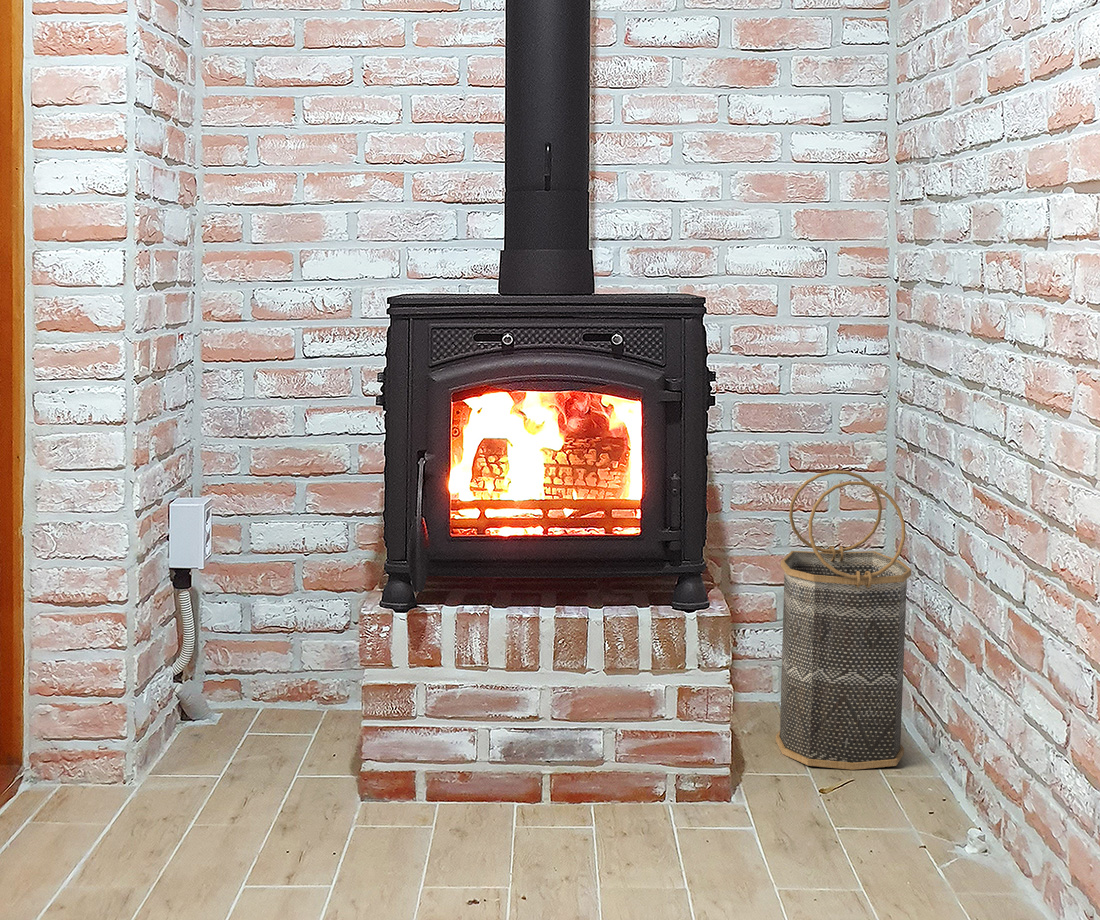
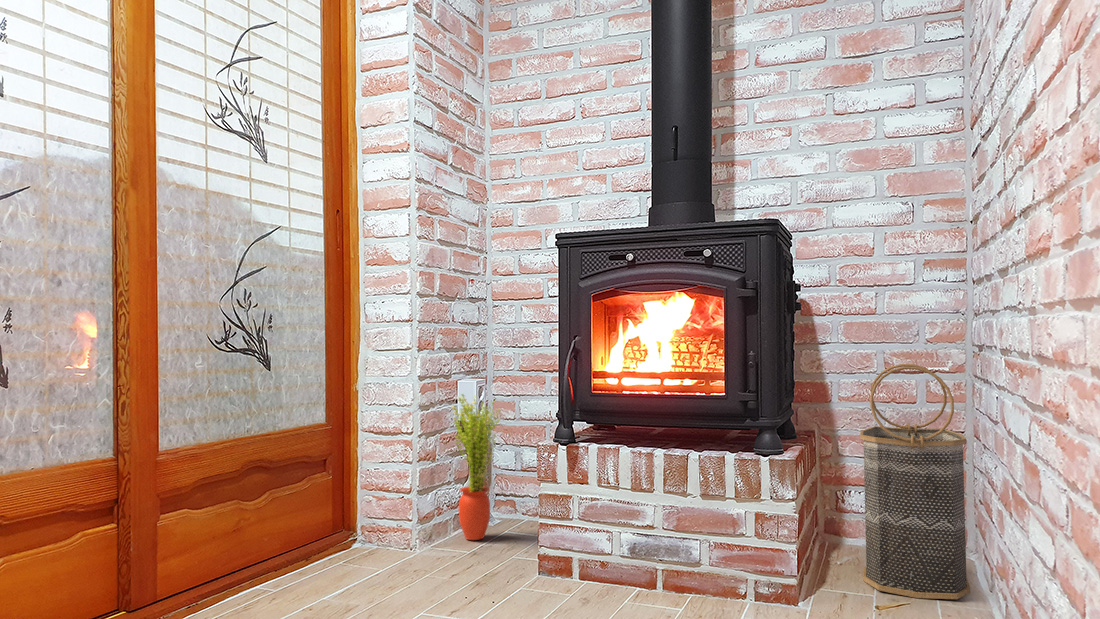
potted plant: none [174,526,255,756] -> present [452,394,500,540]

